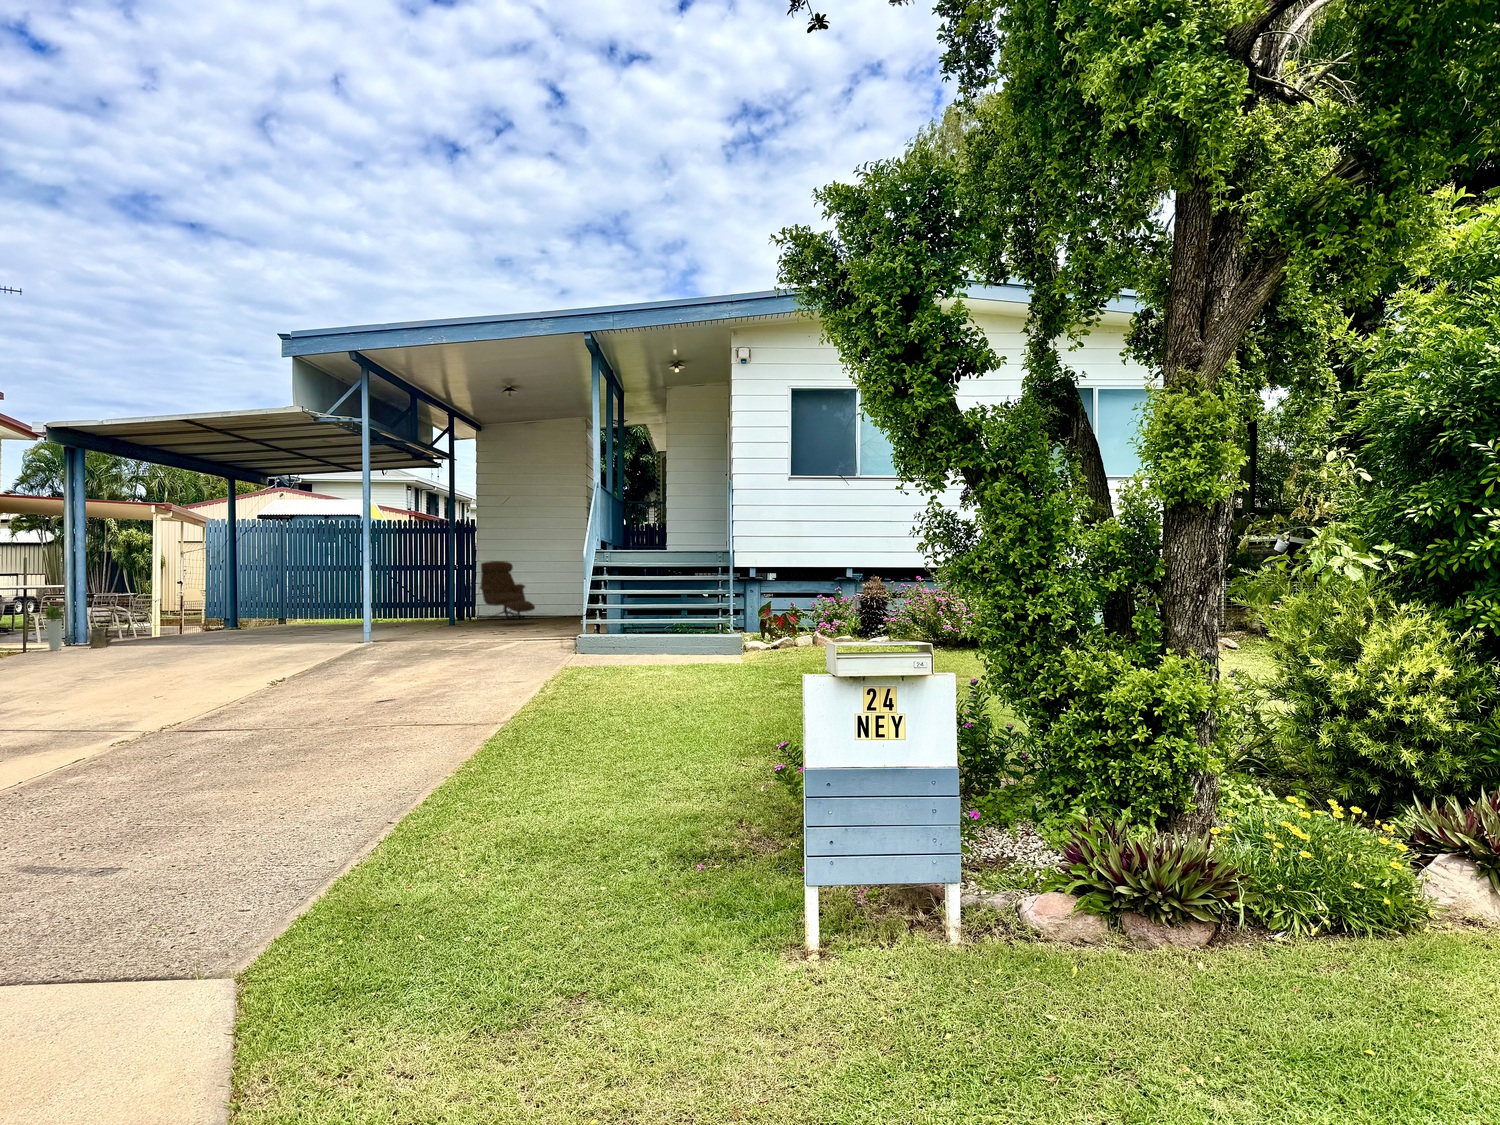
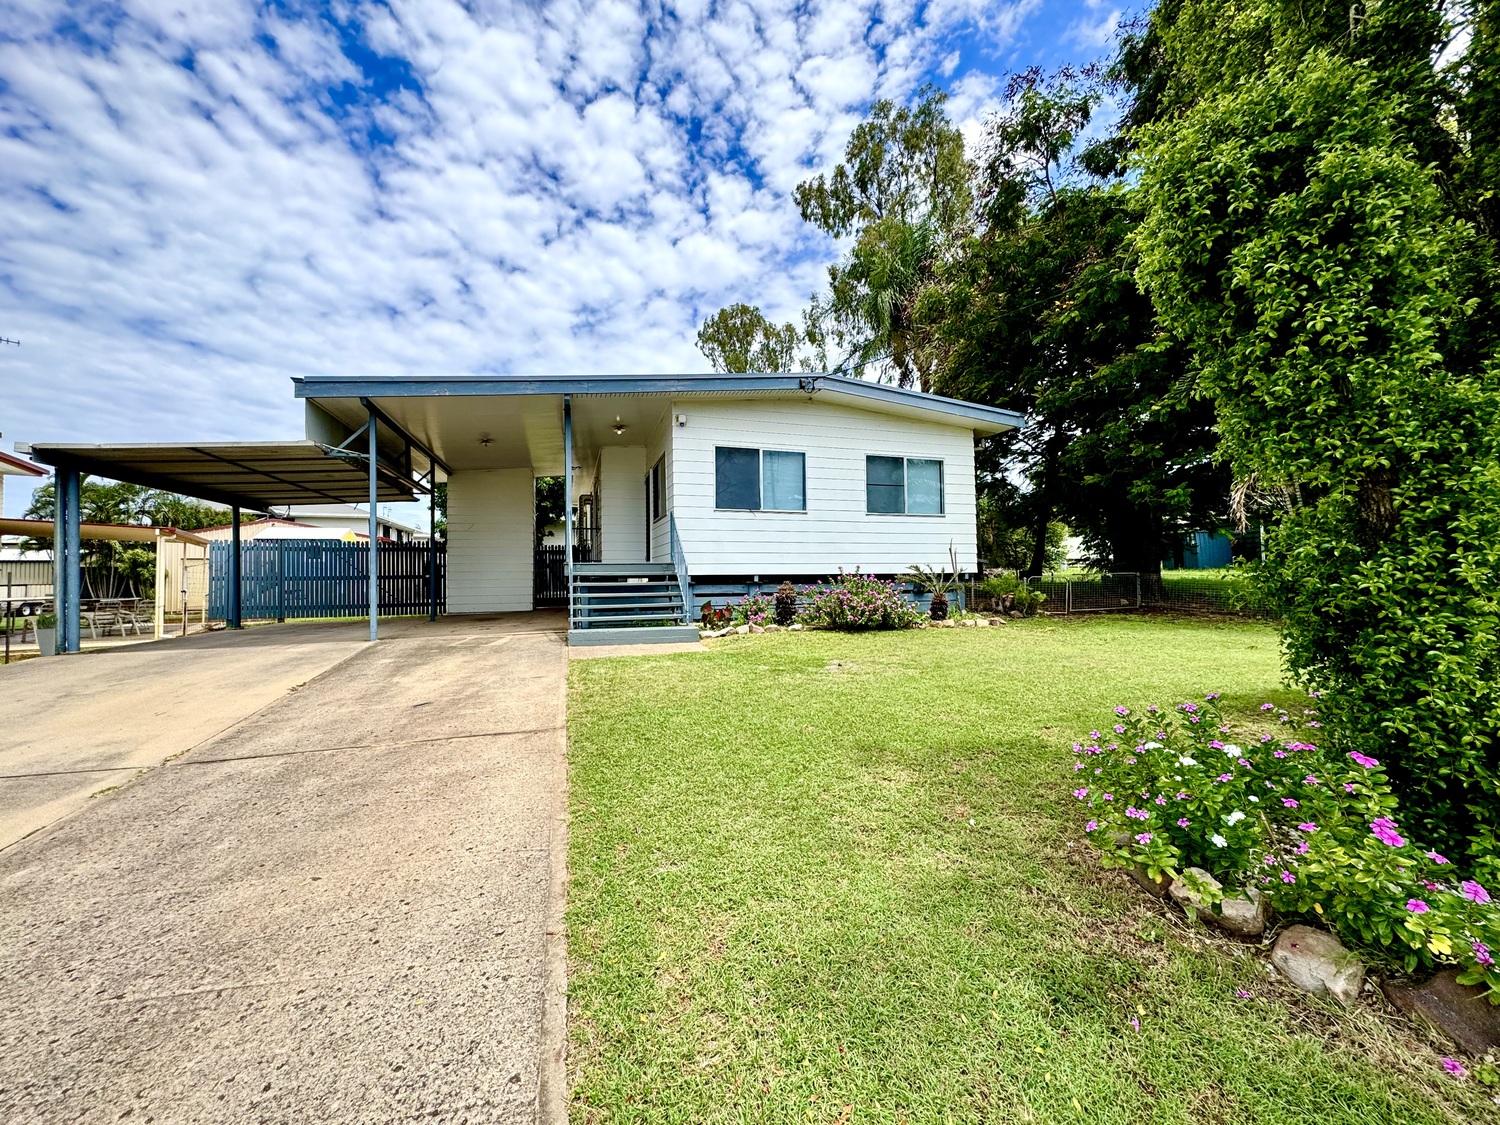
lounge chair: present [480,561,535,619] -> none [453,571,498,615]
watering can: present [89,627,121,648] -> none [79,629,127,652]

